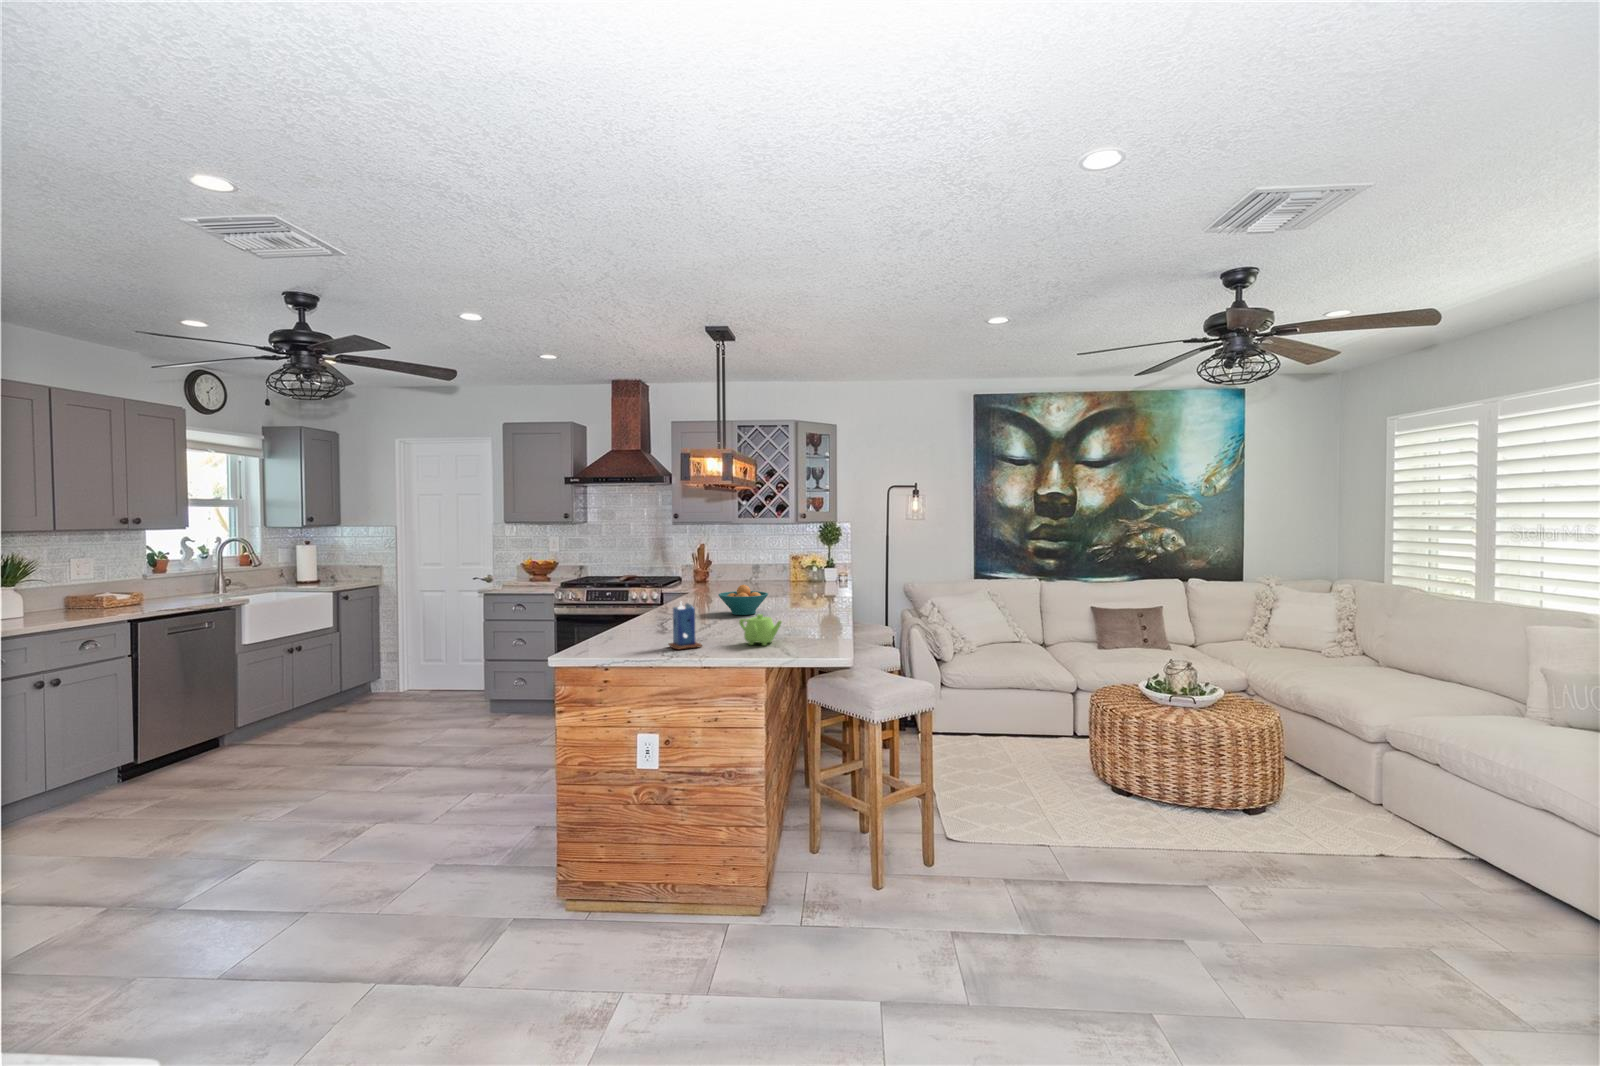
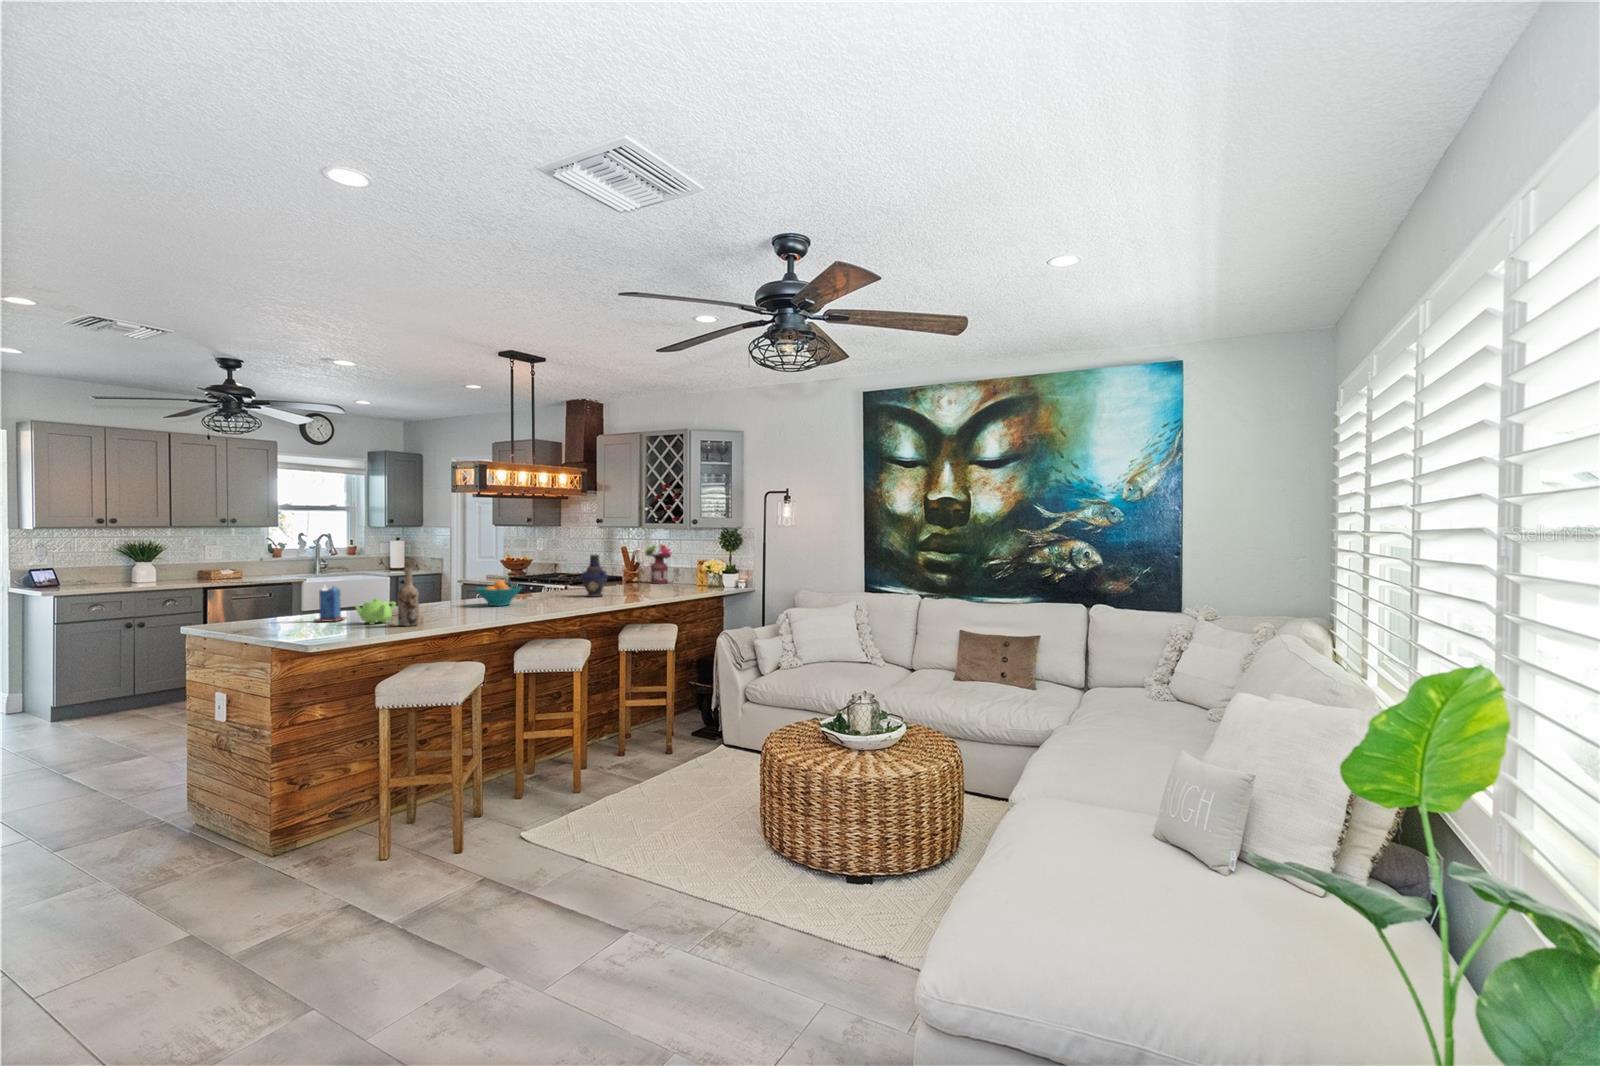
flower arrangement: none [719,539,748,581] -> present [645,544,671,584]
vase: none [757,553,788,599] -> present [581,555,608,597]
wine bottle: none [808,572,830,644] -> present [398,565,419,626]

